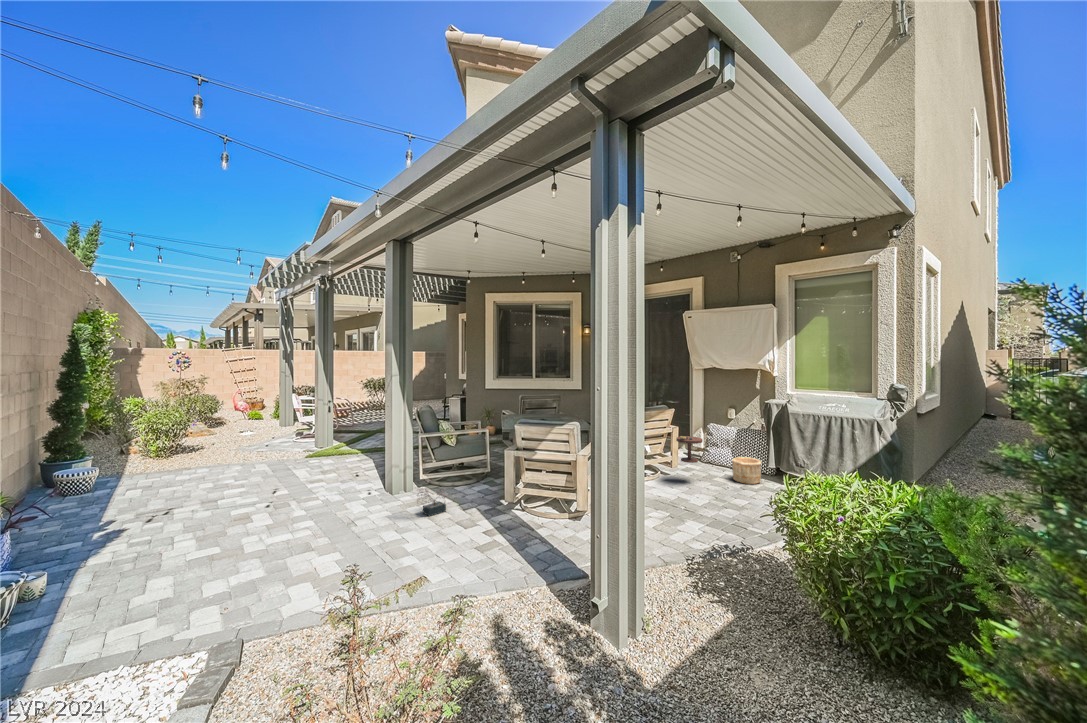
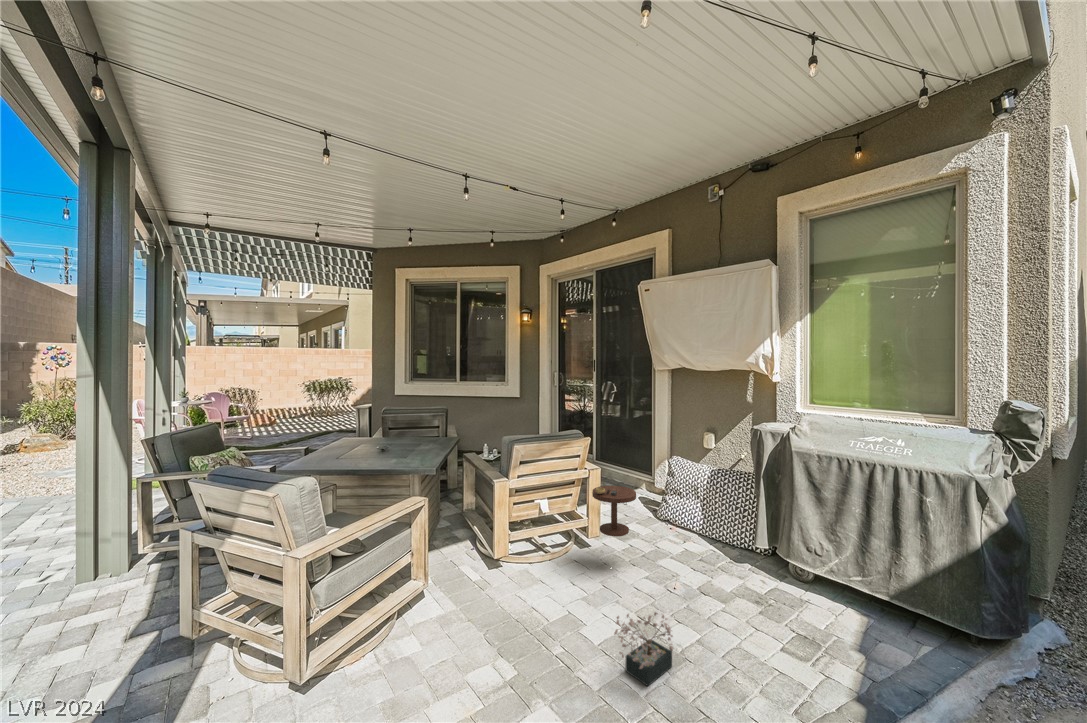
wooden bucket: present [732,457,761,484] -> none [691,523,744,579]
decorative plant: present [417,488,447,516] -> present [614,612,673,686]

